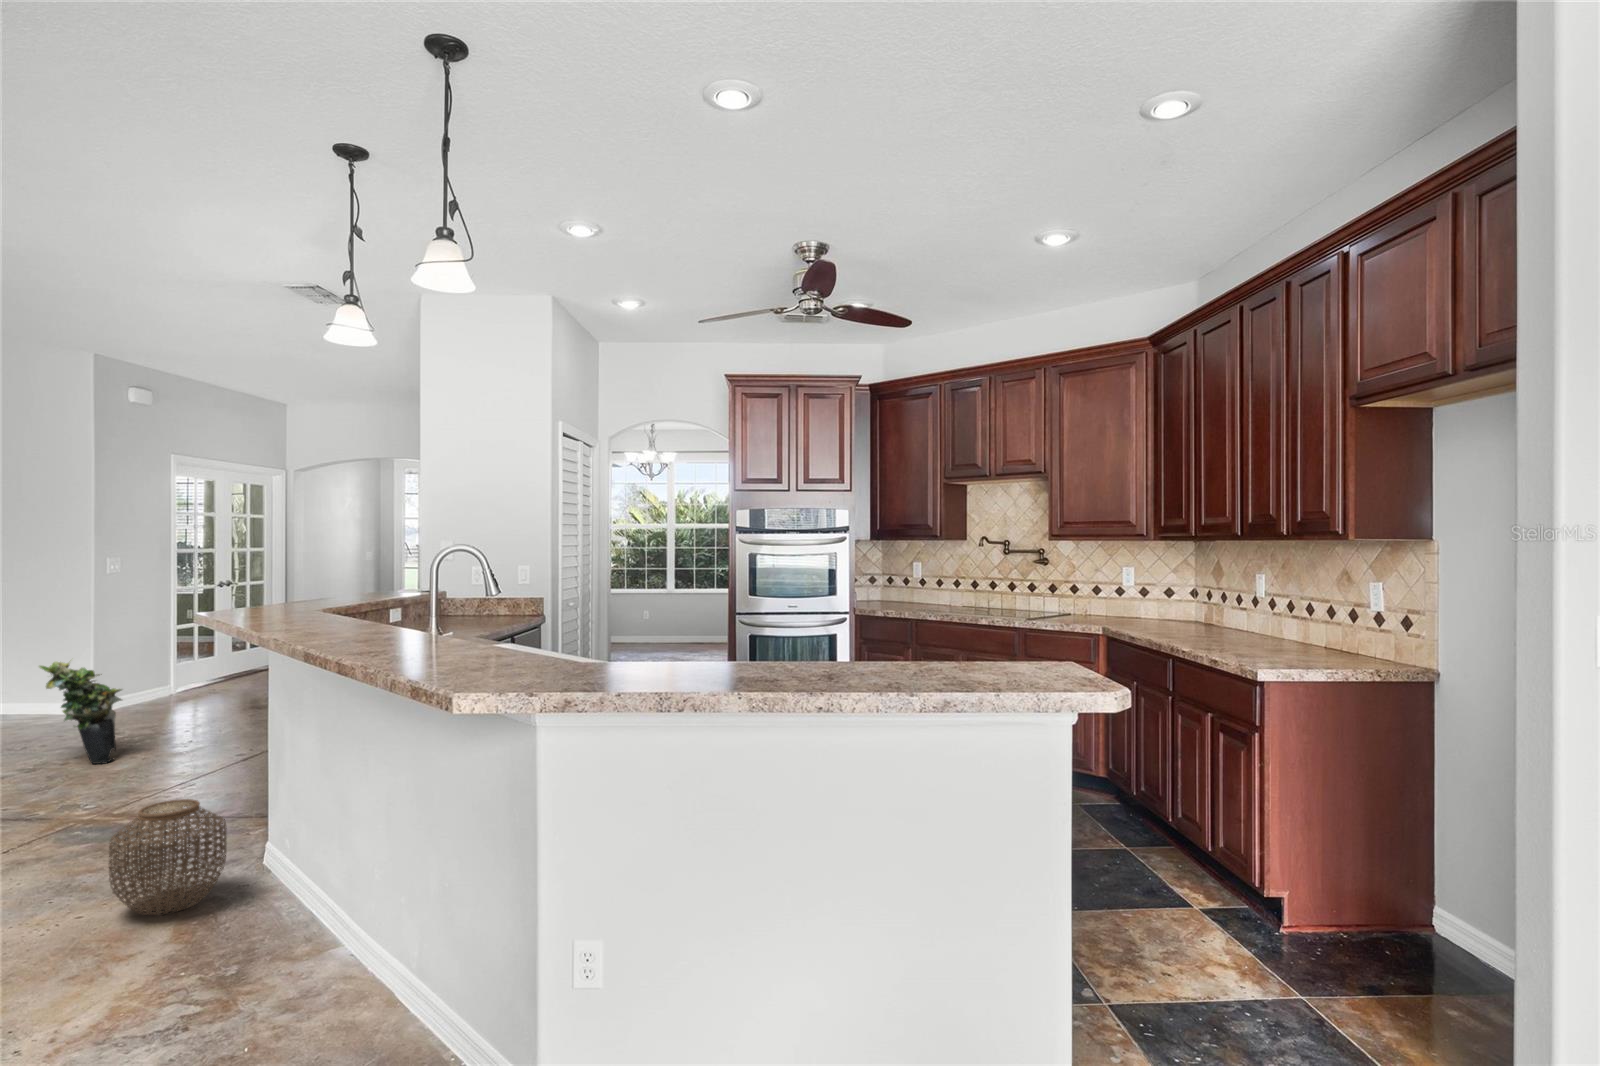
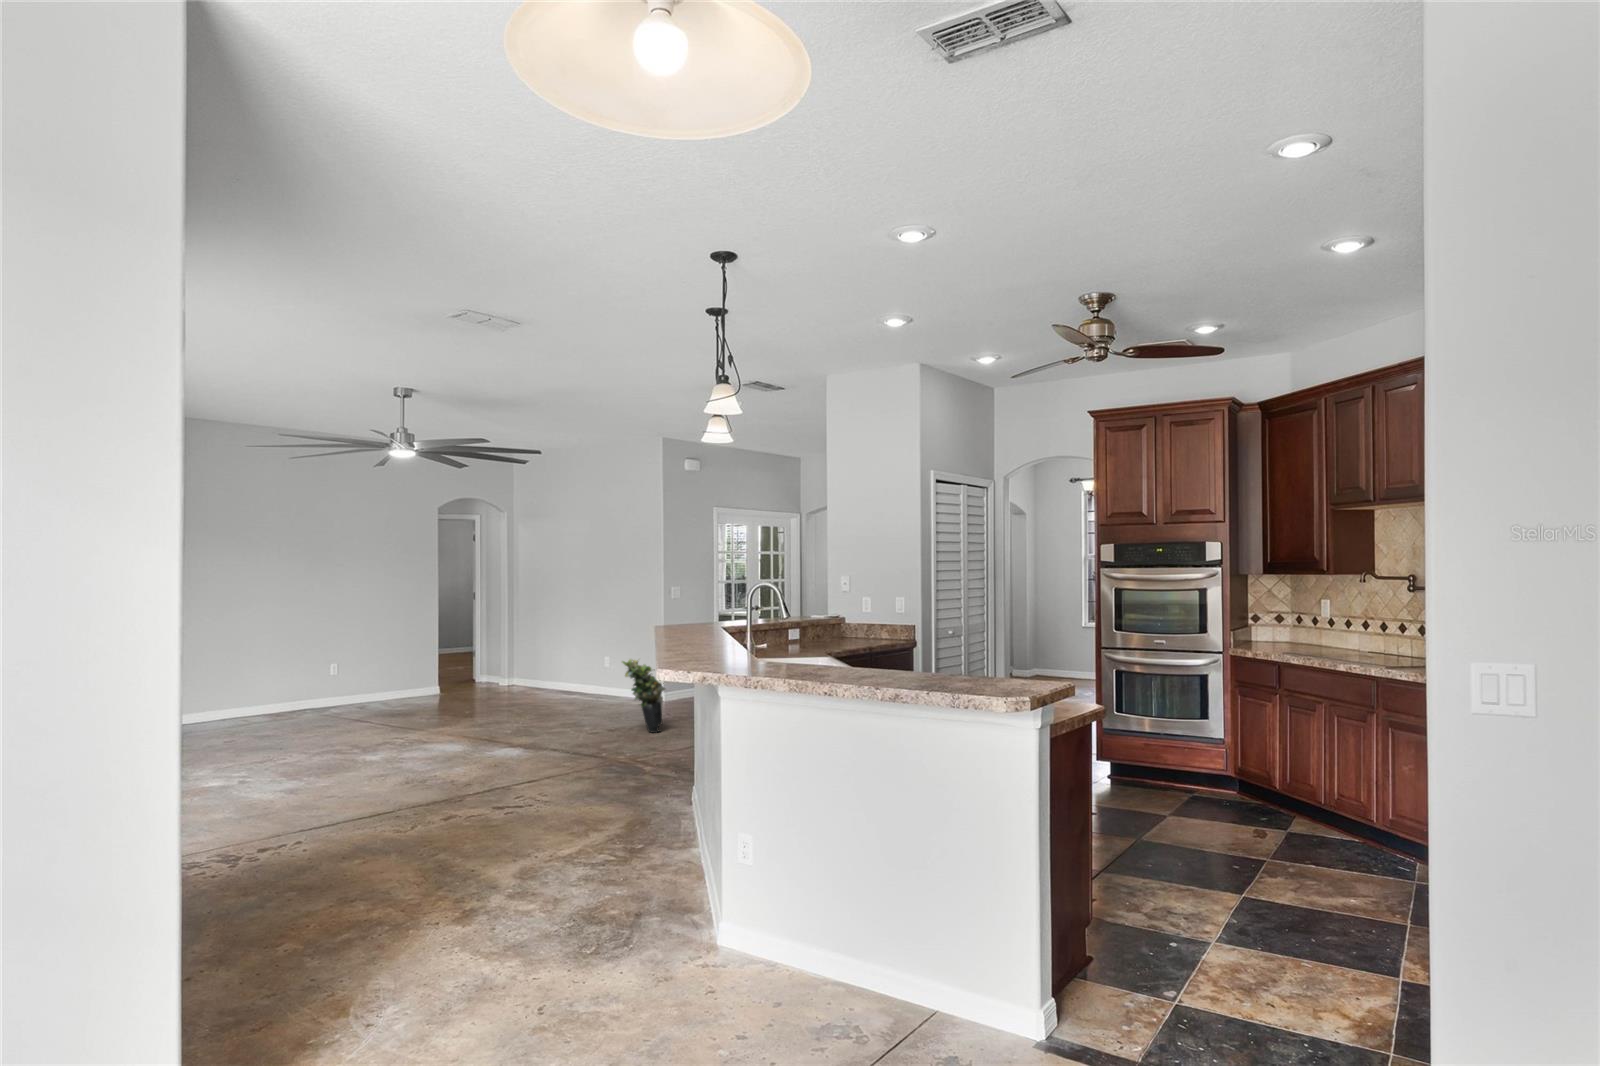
woven basket: present [109,799,227,915] -> none [604,746,666,816]

